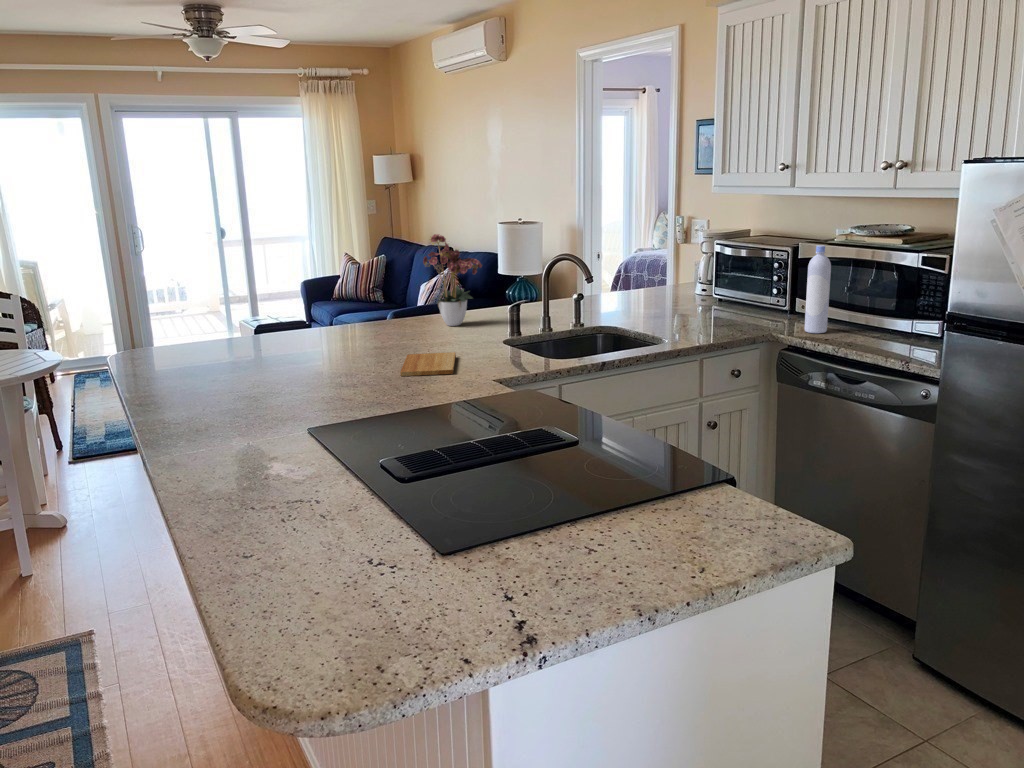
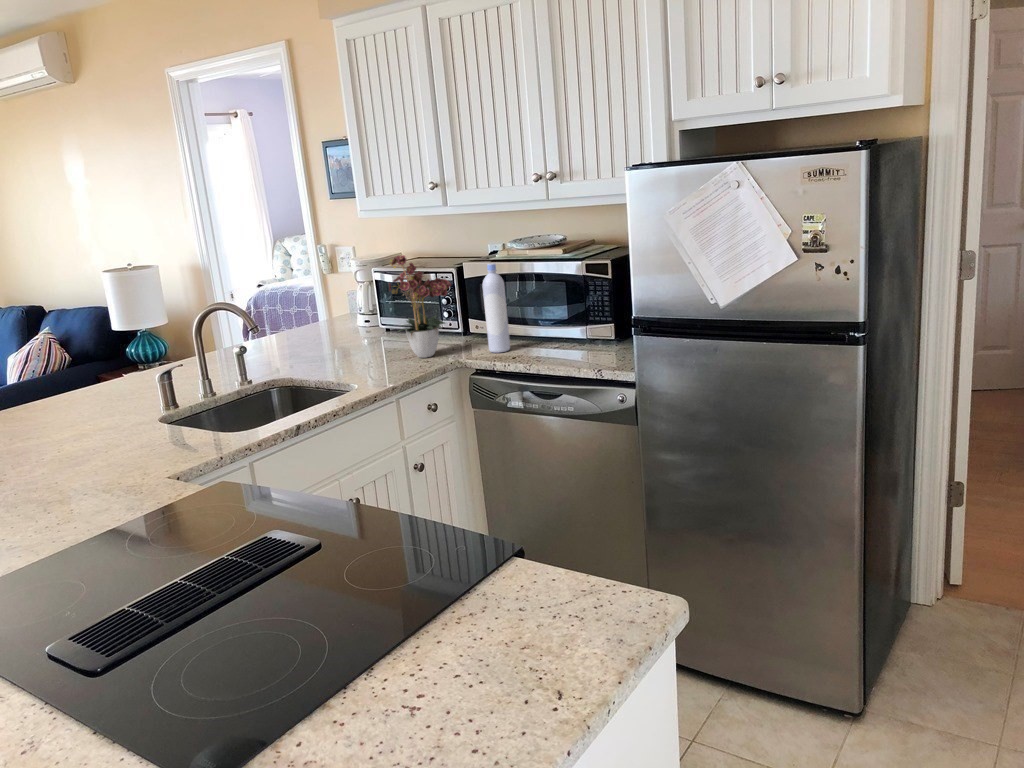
flower arrangement: present [423,234,482,326] -> present [389,255,451,358]
cutting board: present [400,352,456,376] -> none [27,449,107,499]

